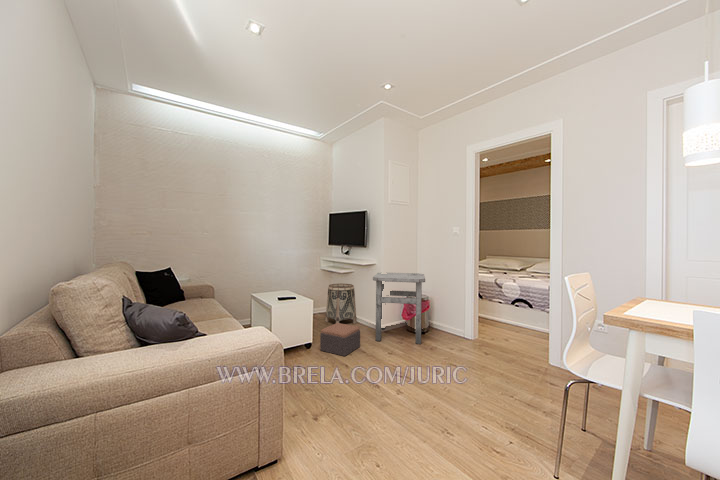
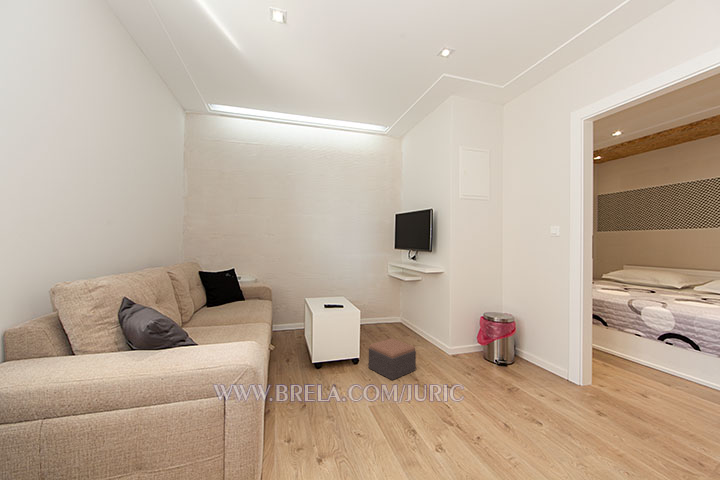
side table: present [373,273,425,344] -> none [435,282,508,379]
basket: present [325,283,357,323] -> none [391,292,425,341]

